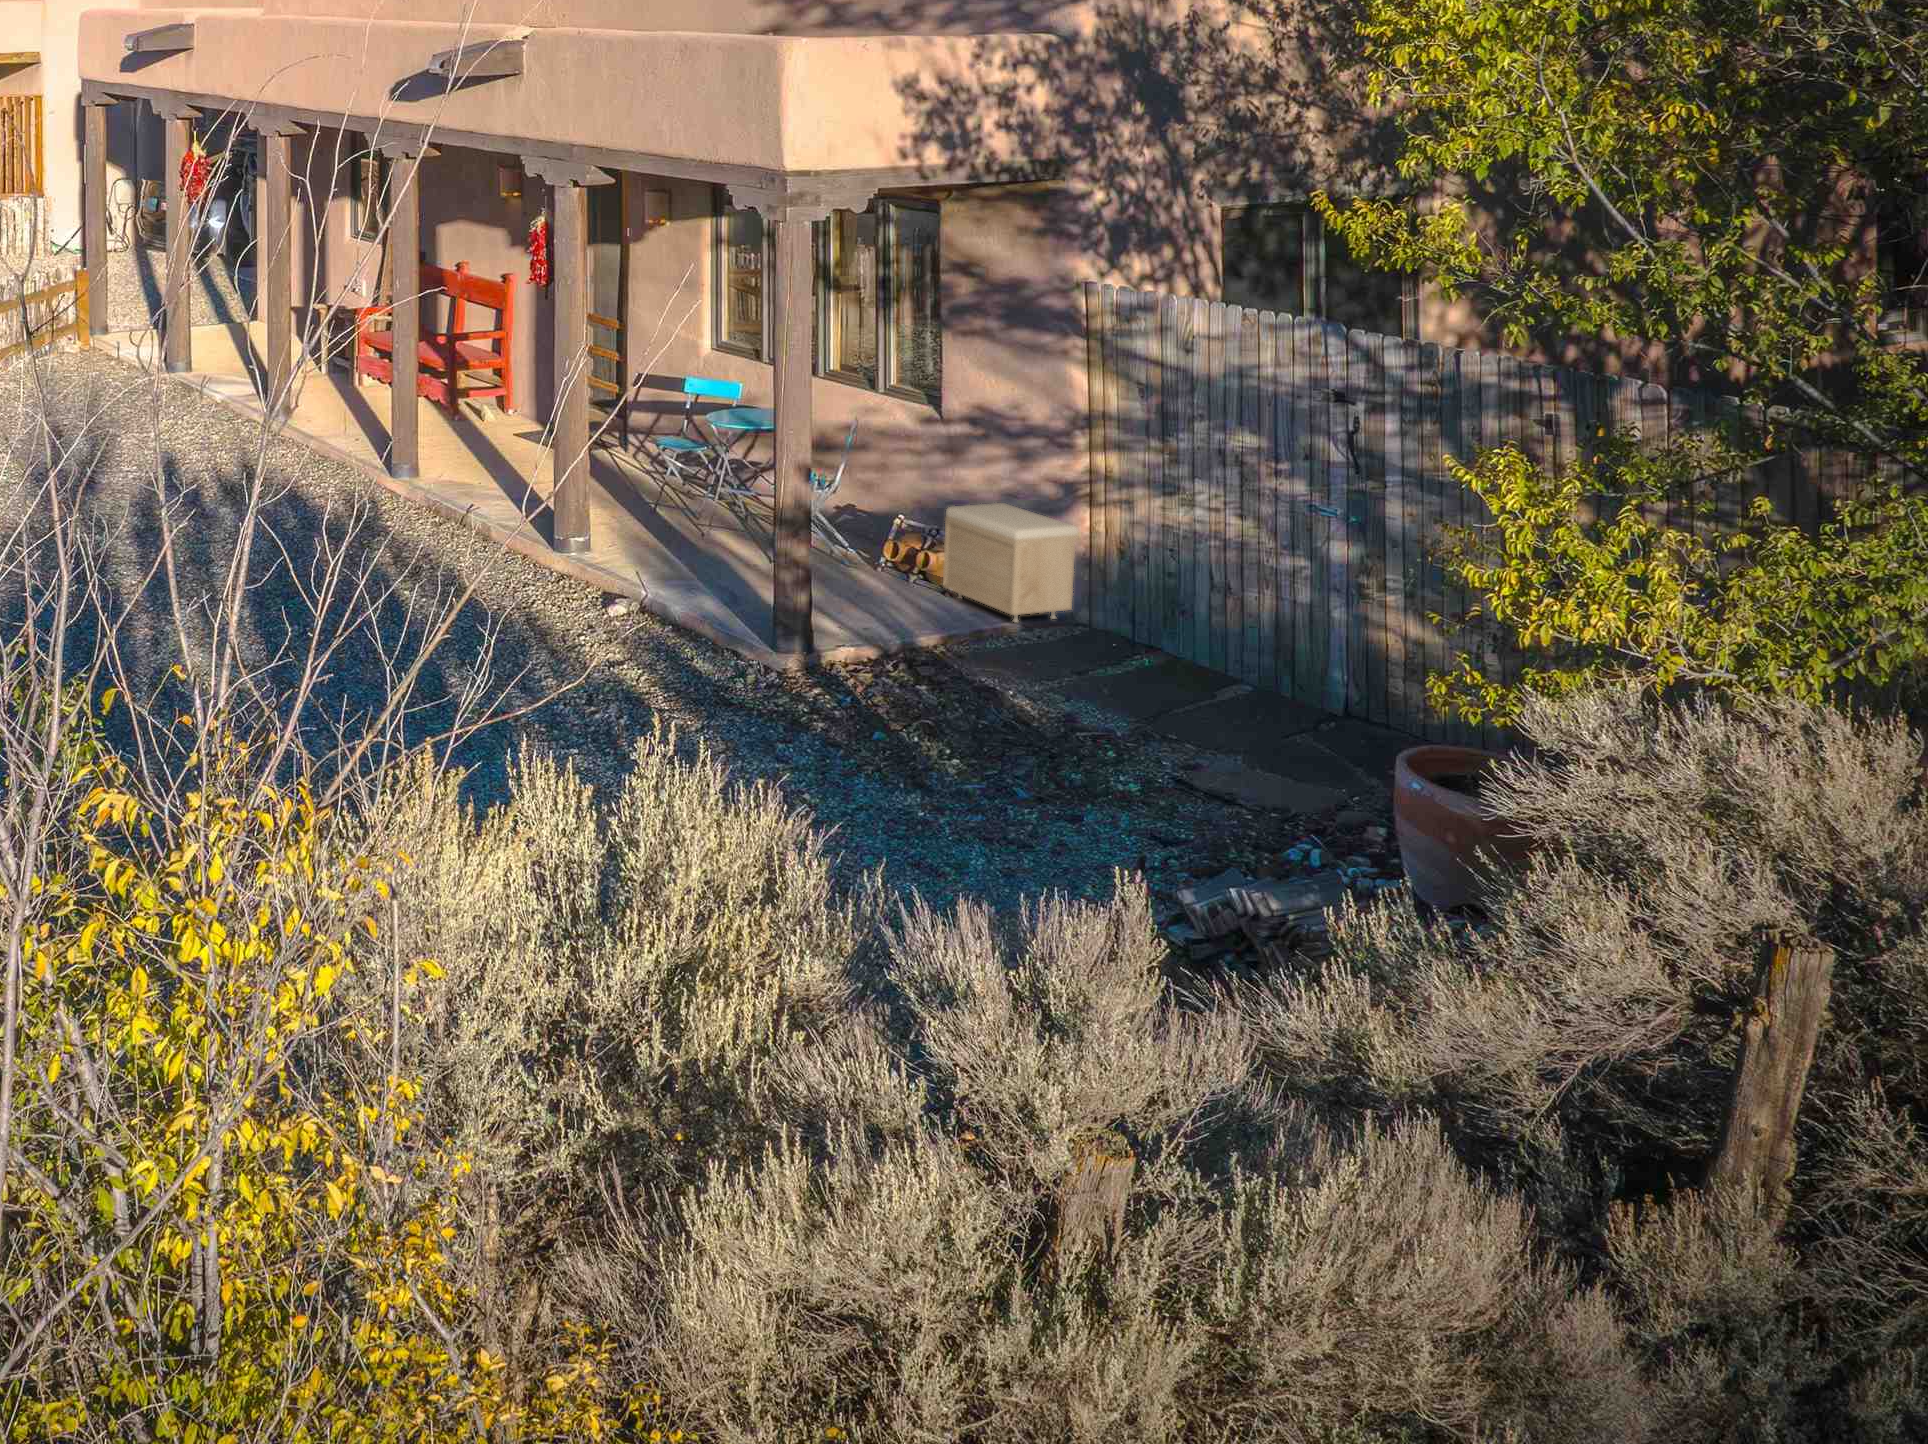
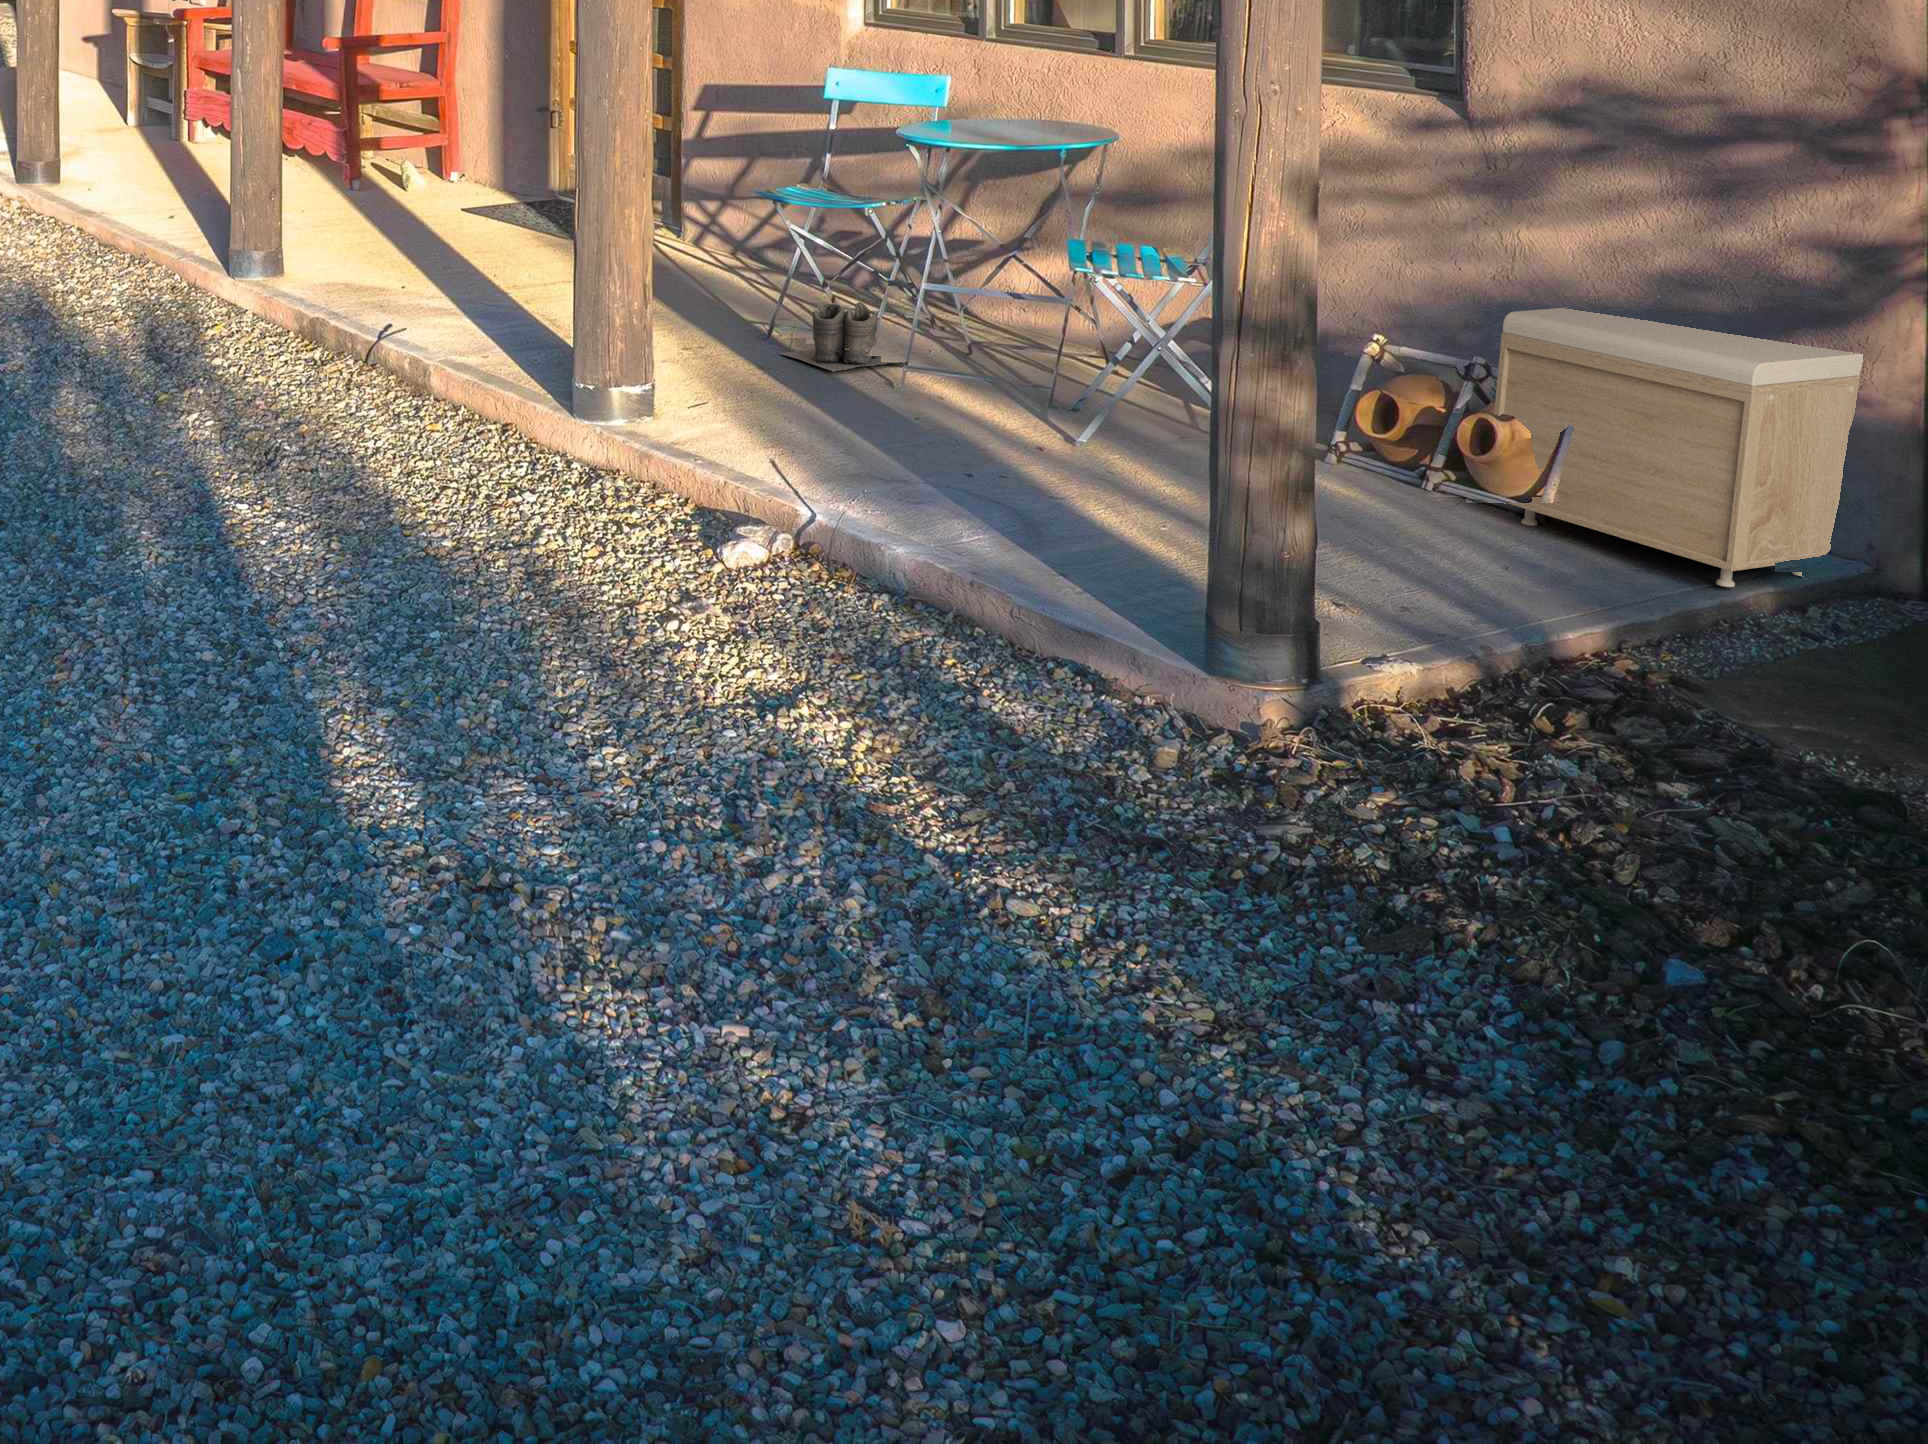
boots: none [663,495,733,530] -> present [780,302,901,372]

